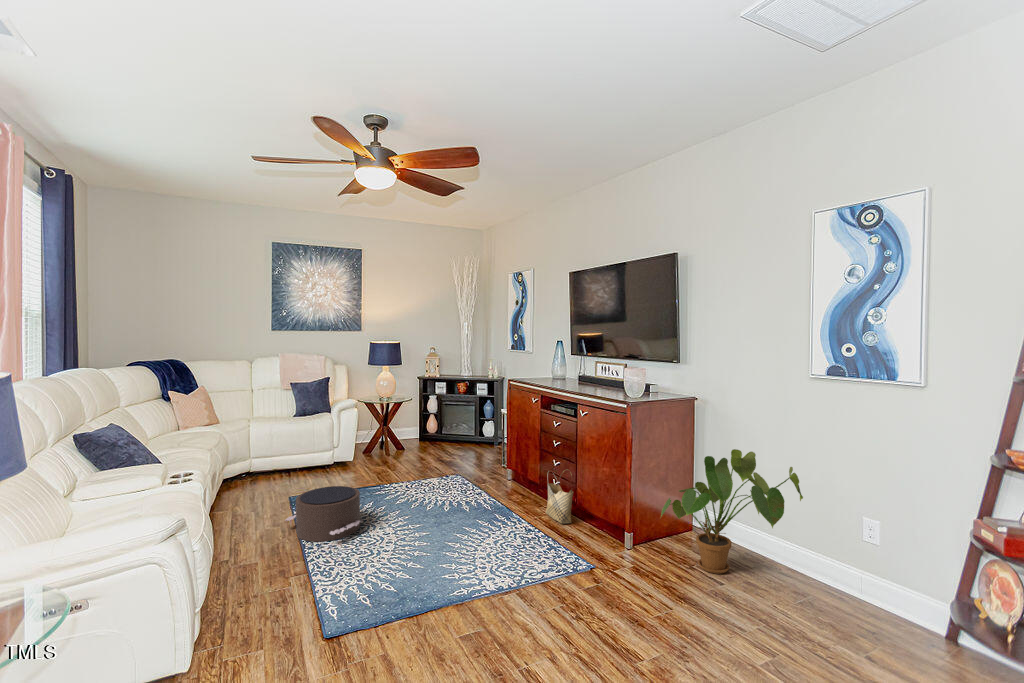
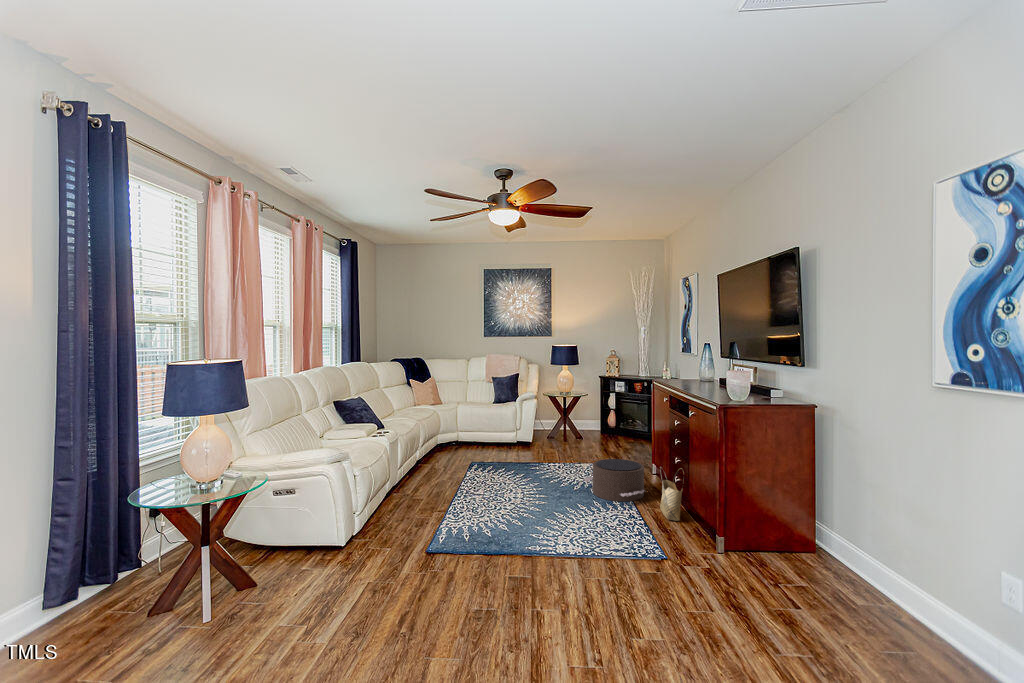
house plant: present [661,449,803,574] -> none [742,465,919,598]
pouf: present [285,486,361,542] -> present [585,459,645,501]

